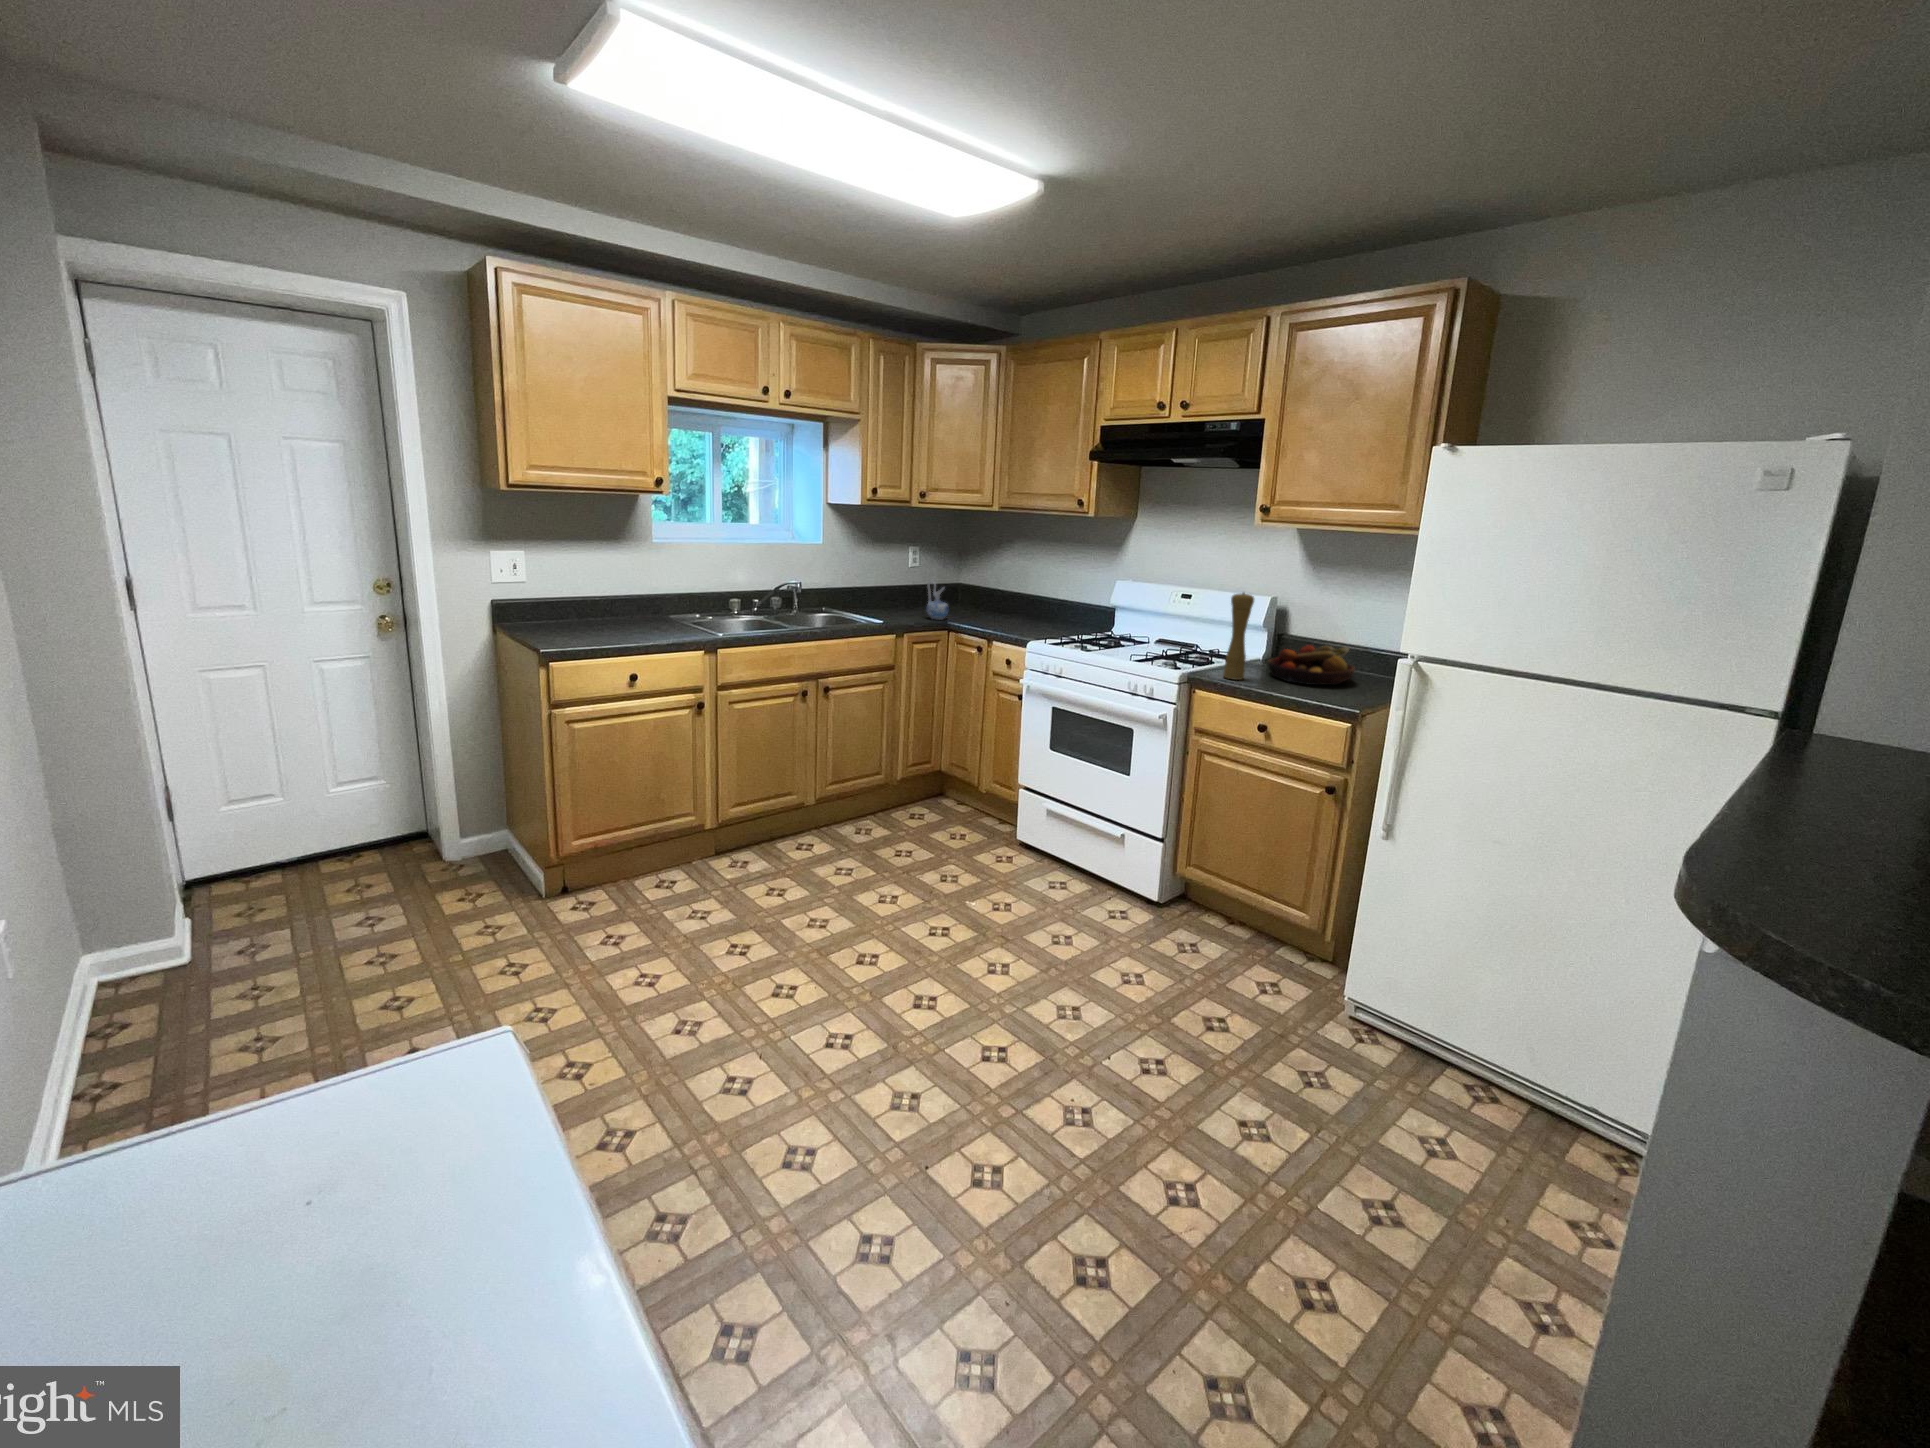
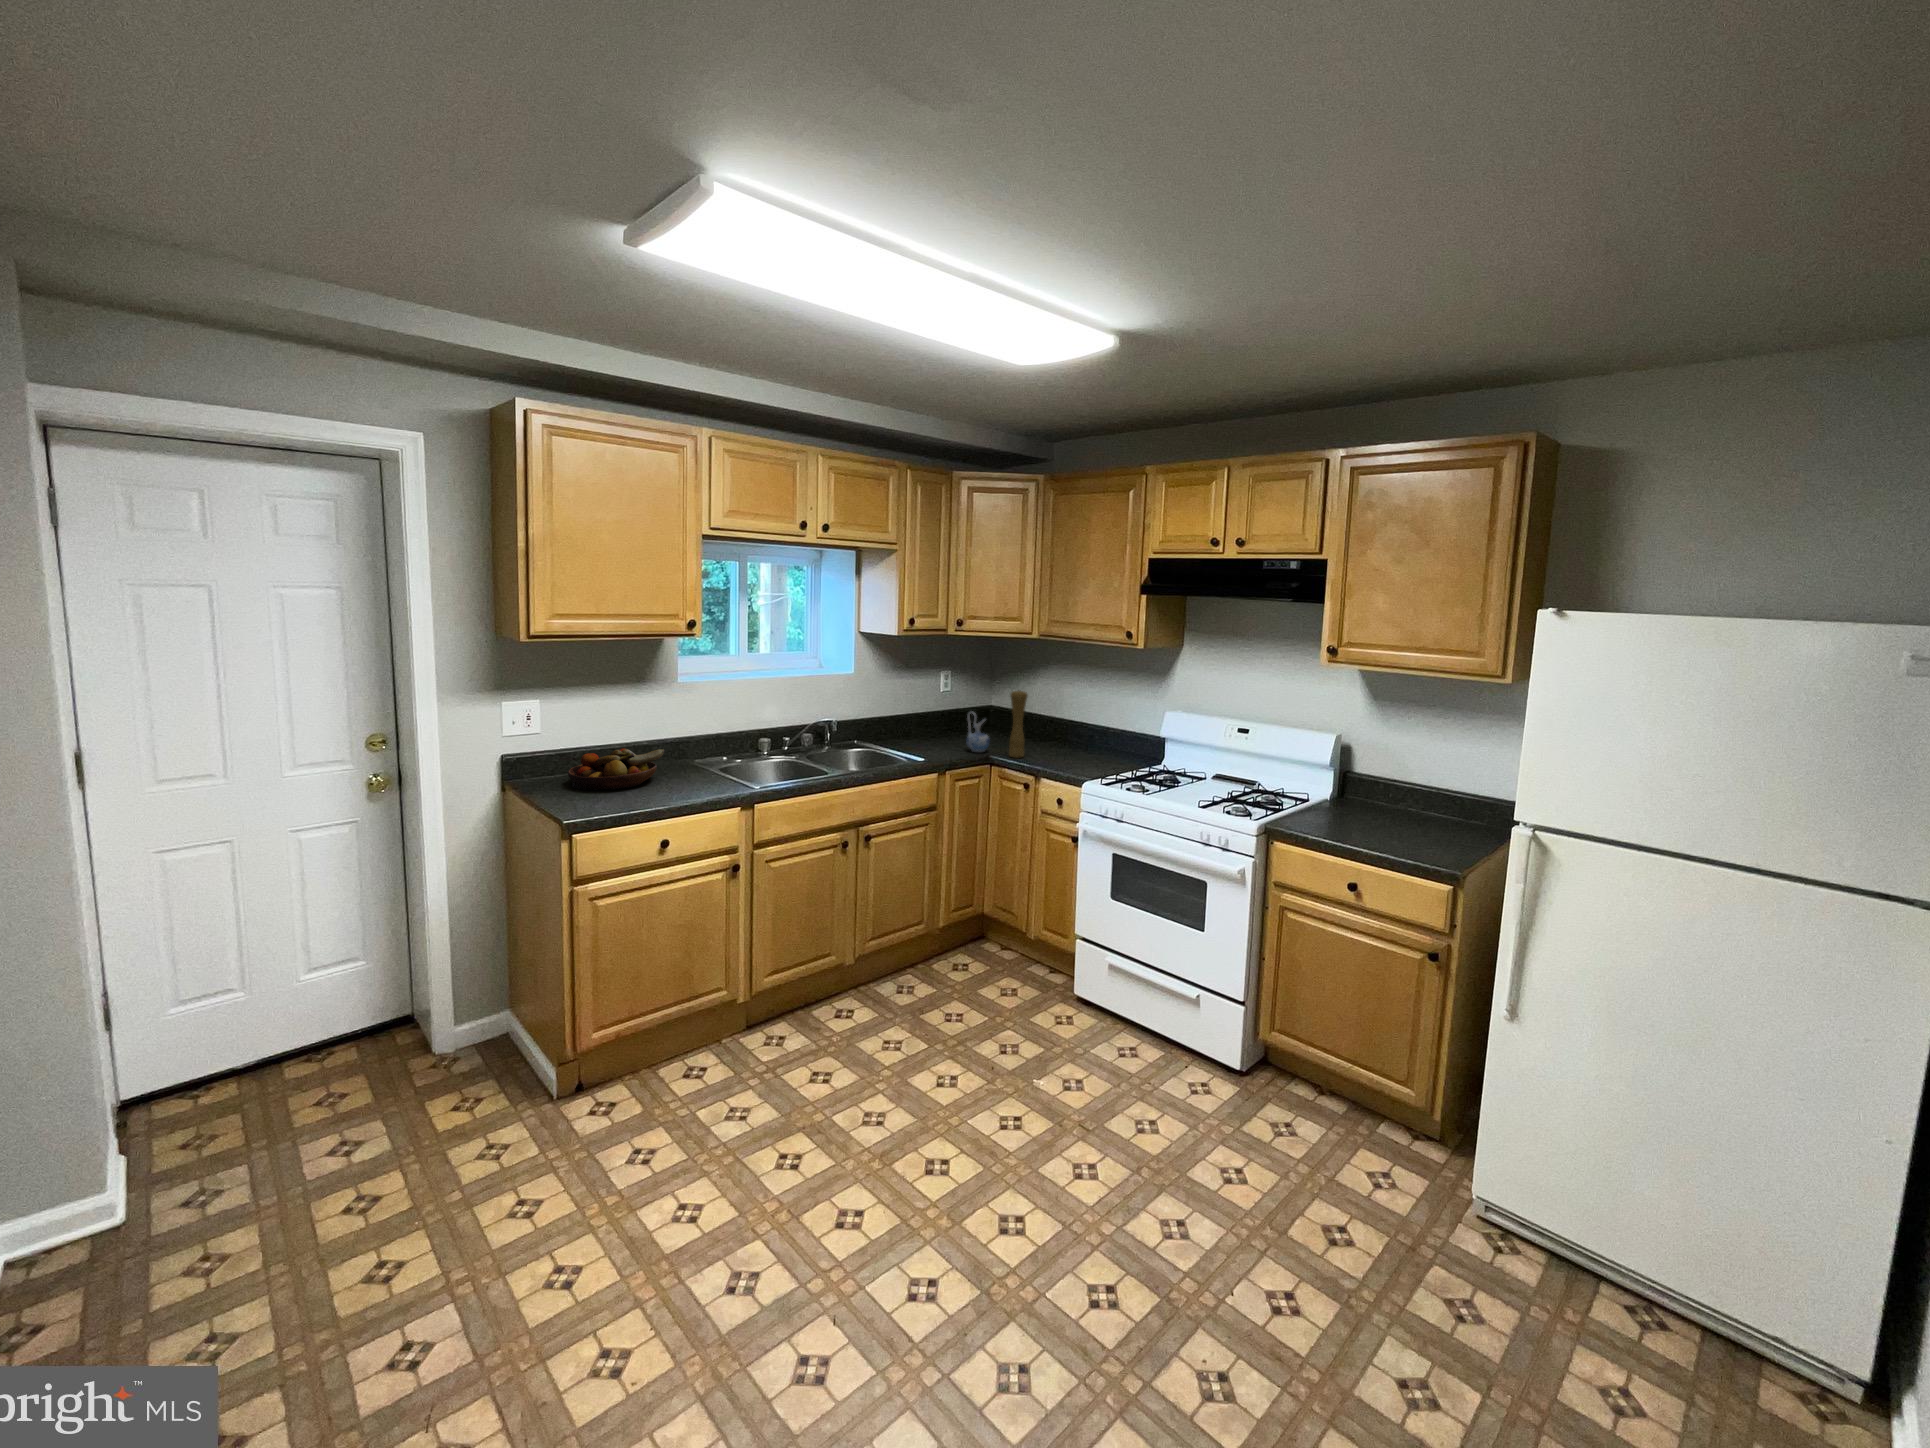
pepper mill: present [1223,593,1254,680] -> present [1009,690,1028,758]
fruit bowl: present [1268,645,1355,685] -> present [568,749,665,790]

